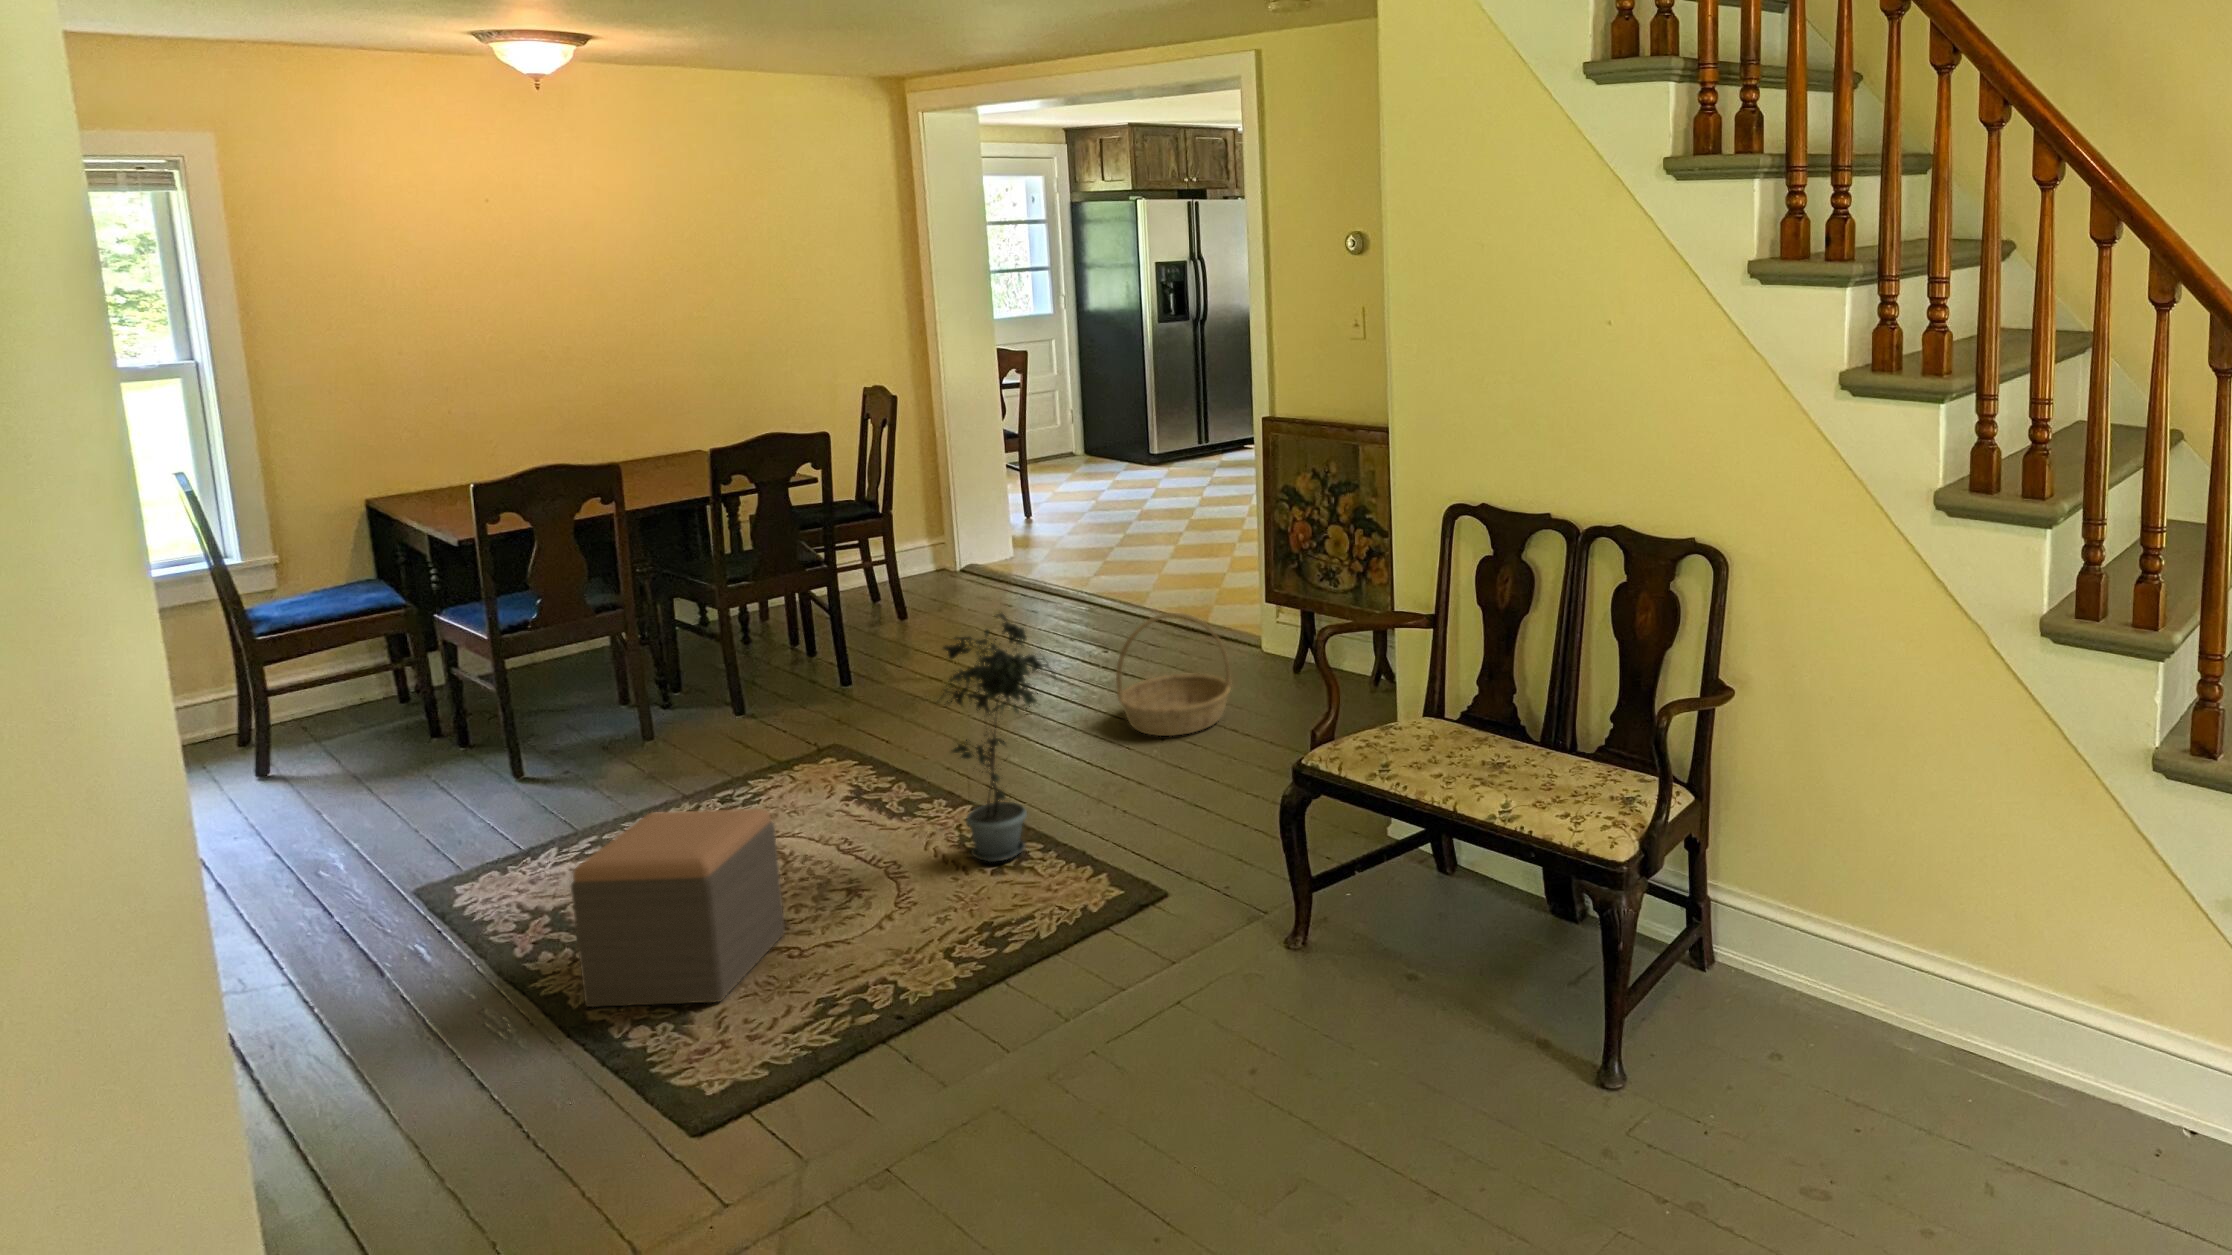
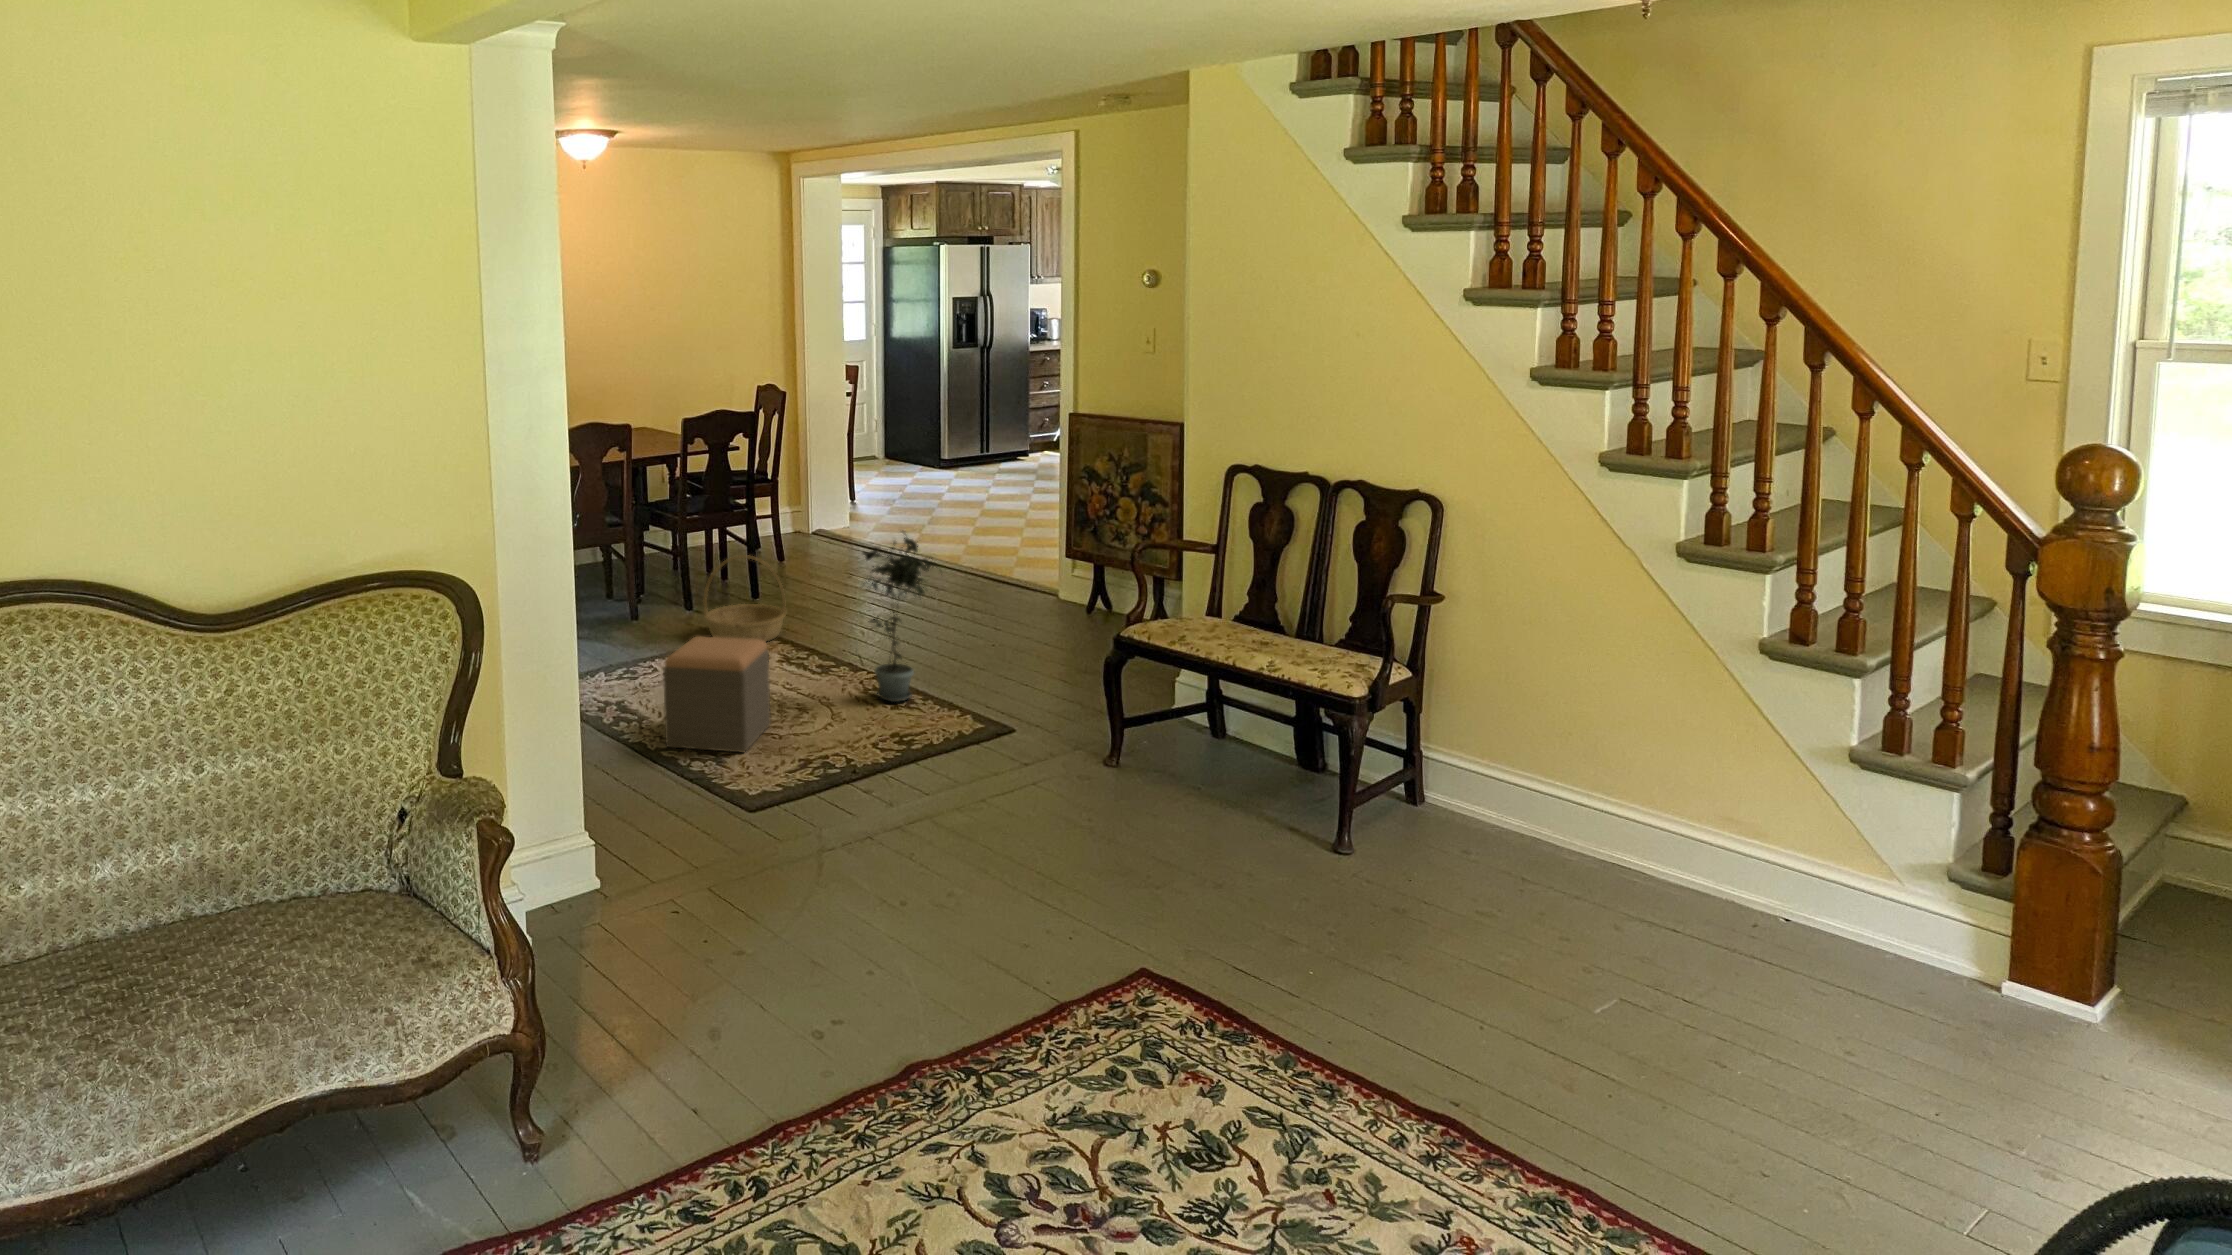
basket: present [1116,613,1232,736] -> present [703,555,786,642]

